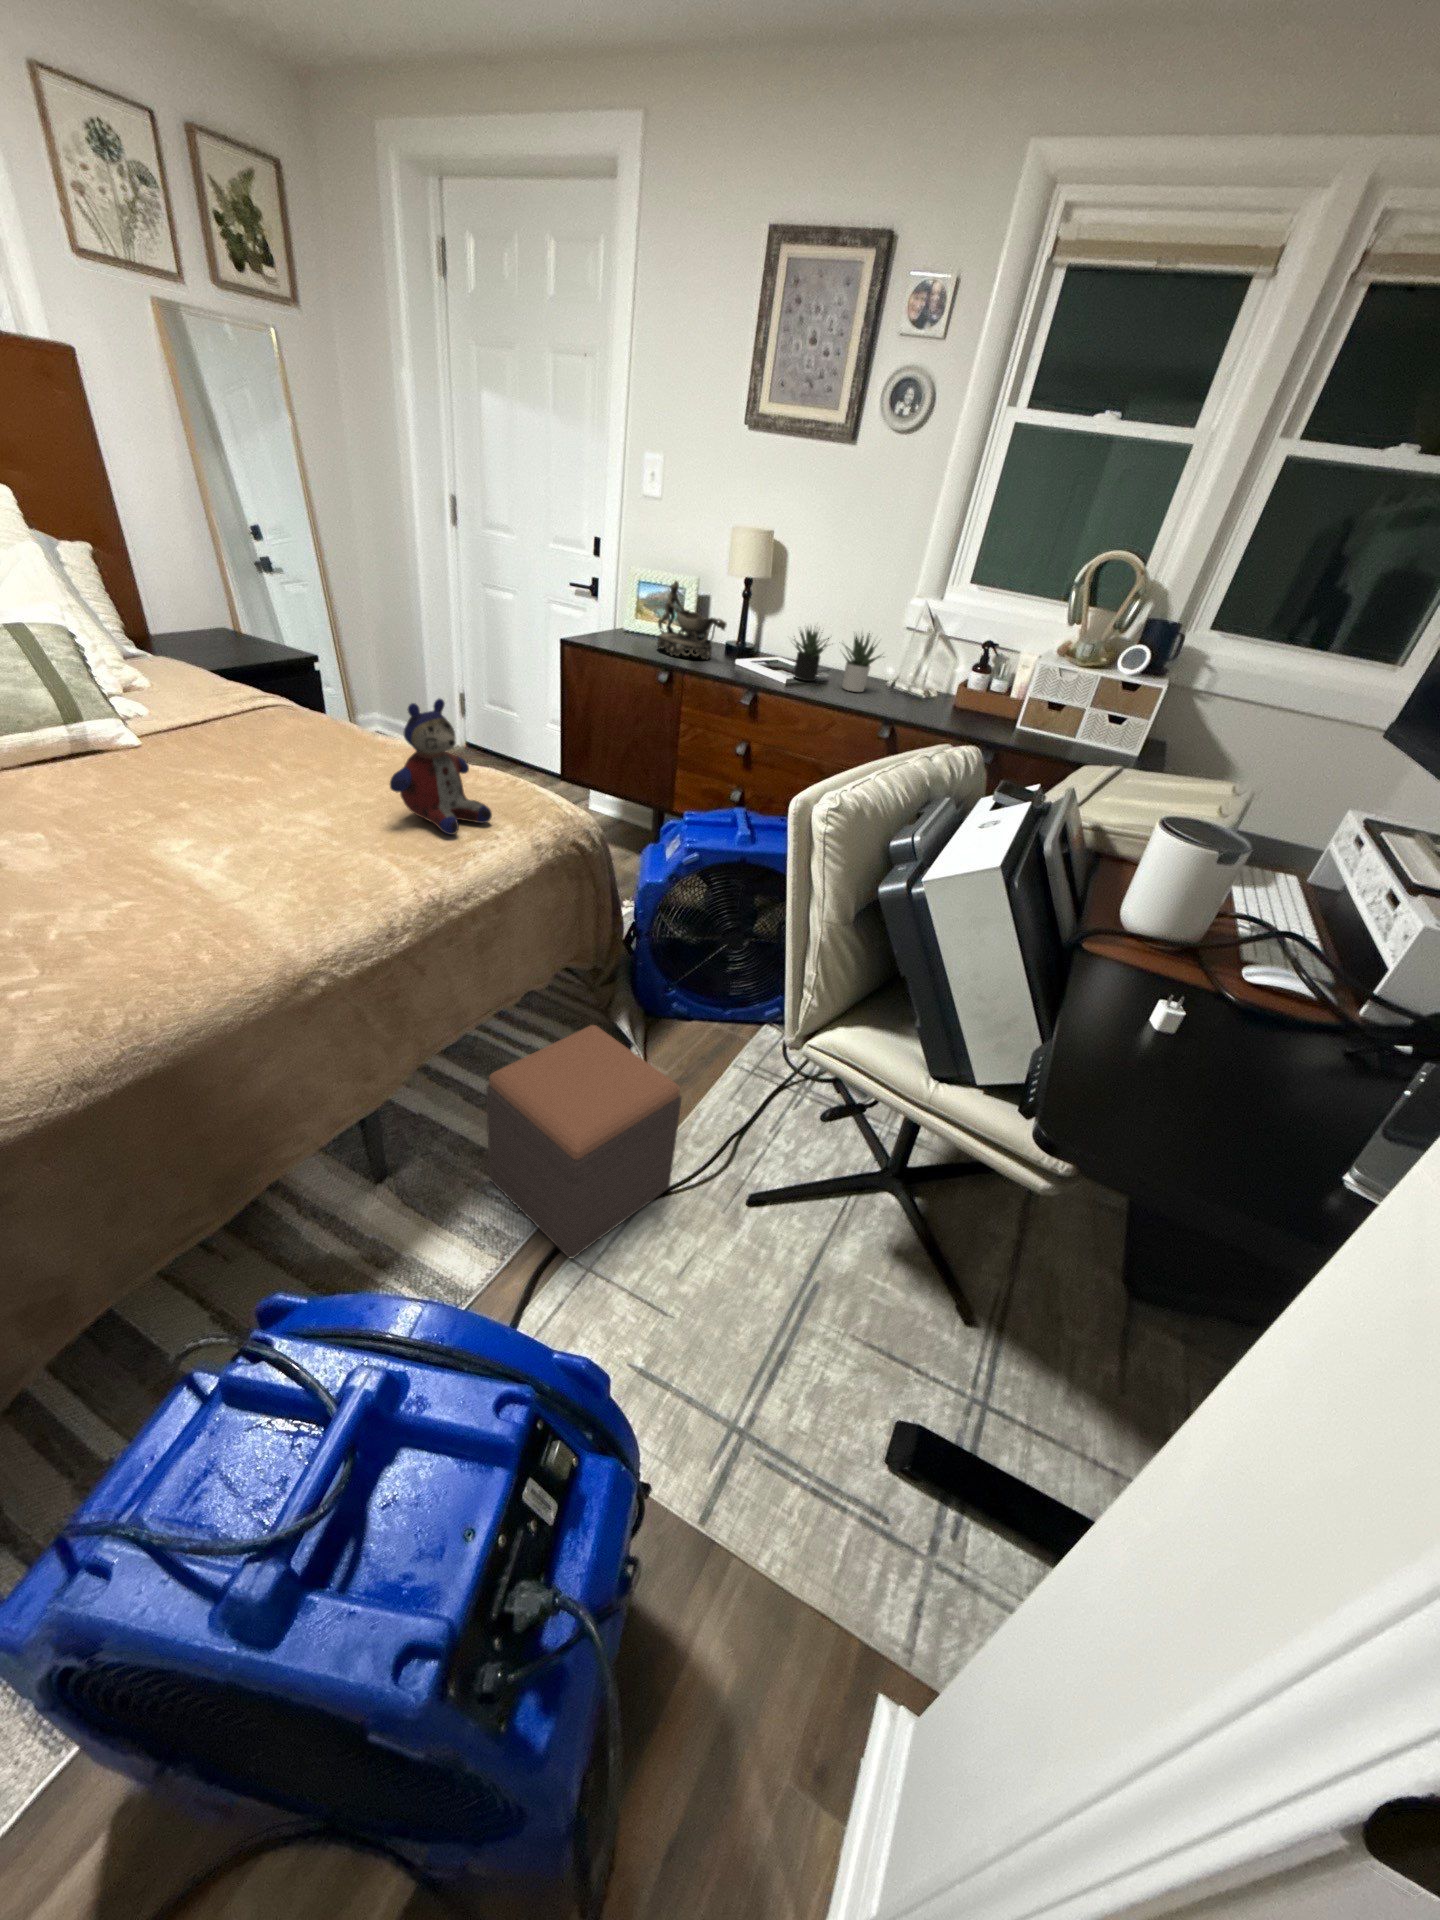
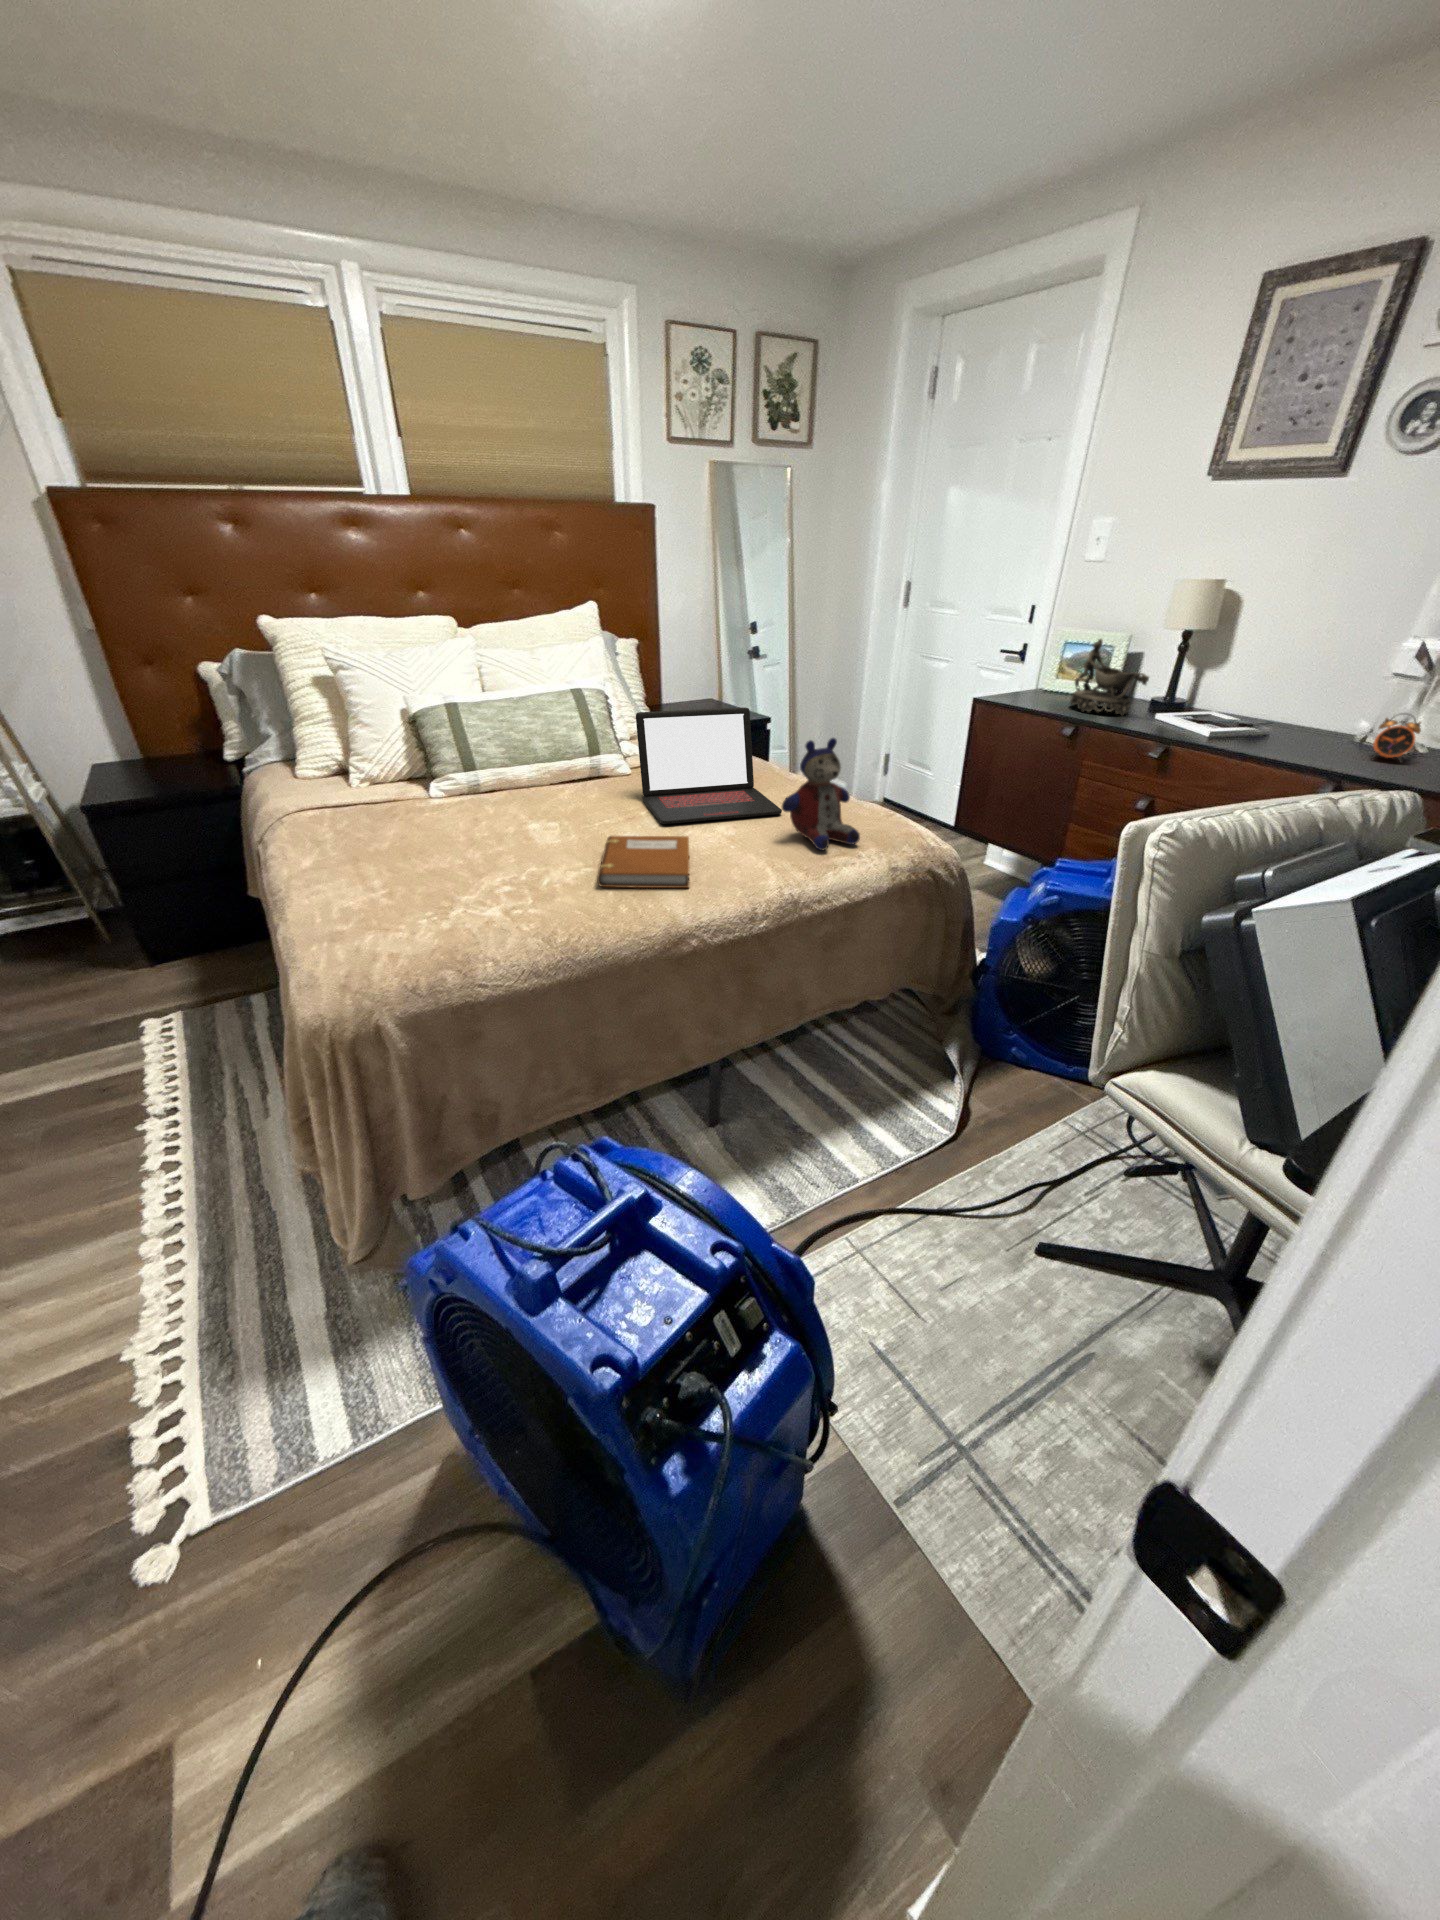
succulent plant: present [794,629,880,692] -> none [1221,671,1354,747]
laptop: none [136,655,383,819] -> present [636,708,782,824]
alarm clock: none [904,663,934,706] -> present [1372,718,1421,762]
notebook: none [140,836,295,928] -> present [597,836,689,888]
footstool: present [486,1025,682,1258] -> none [796,1034,979,1235]

